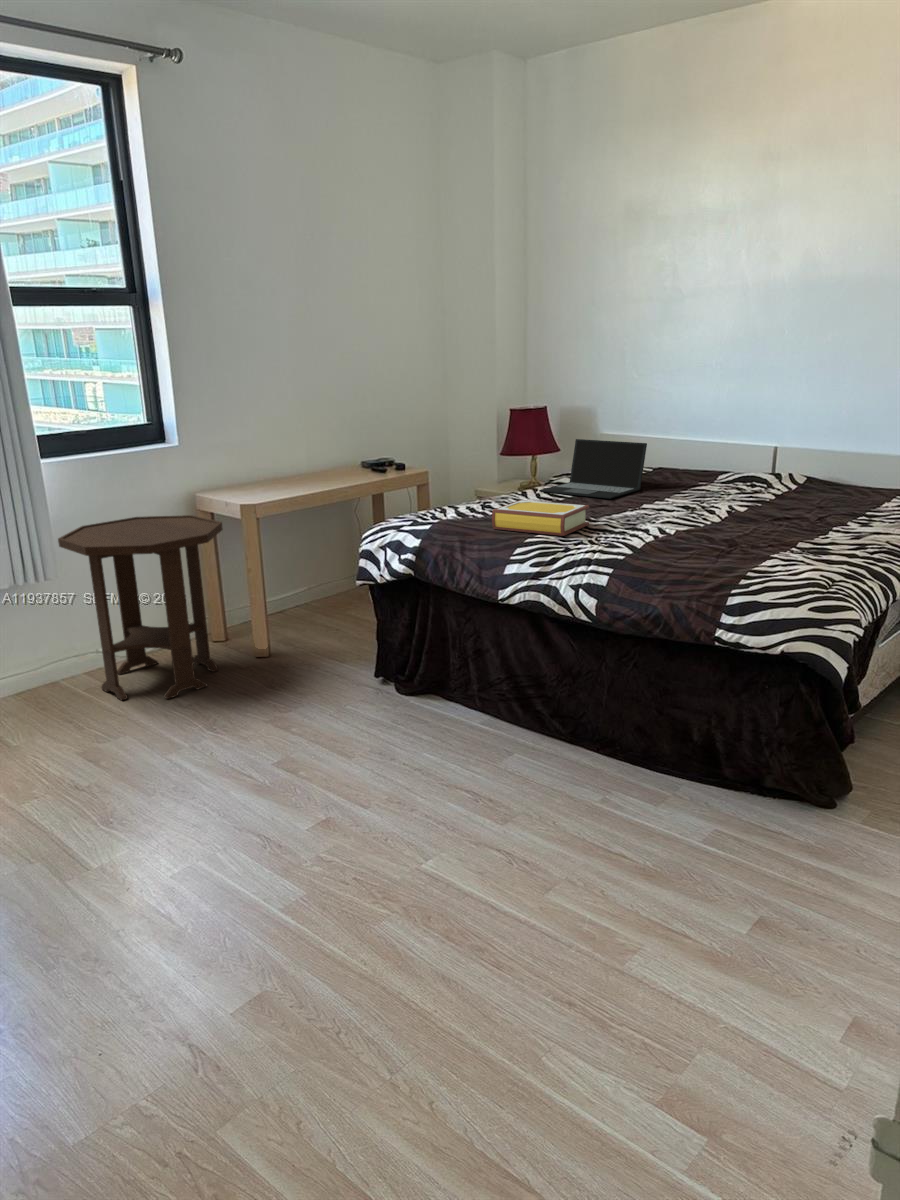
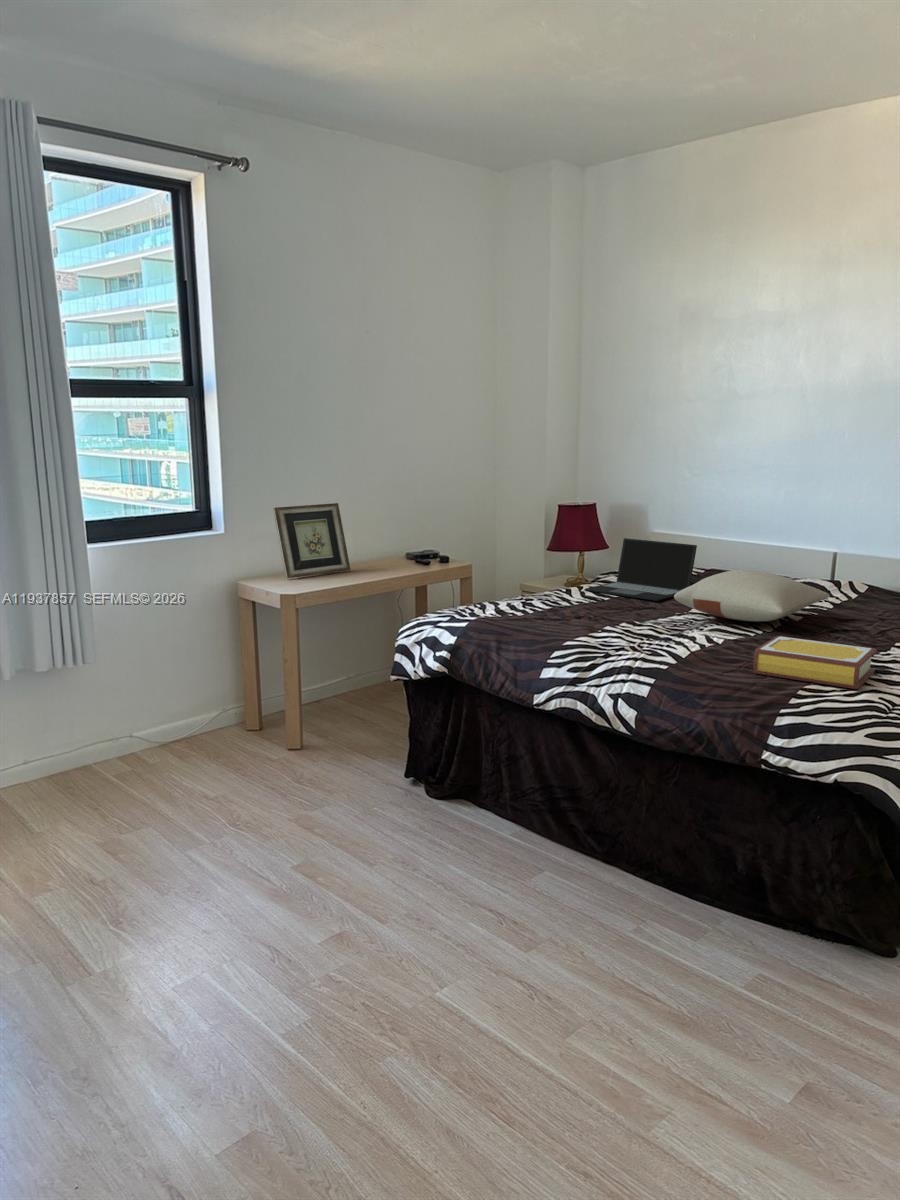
picture frame: none [226,412,306,490] -> present [273,503,351,579]
pillow: none [627,465,774,514] -> present [674,570,830,622]
book: present [492,500,589,536] -> present [753,636,876,689]
side table: present [58,515,222,700] -> none [96,602,260,790]

